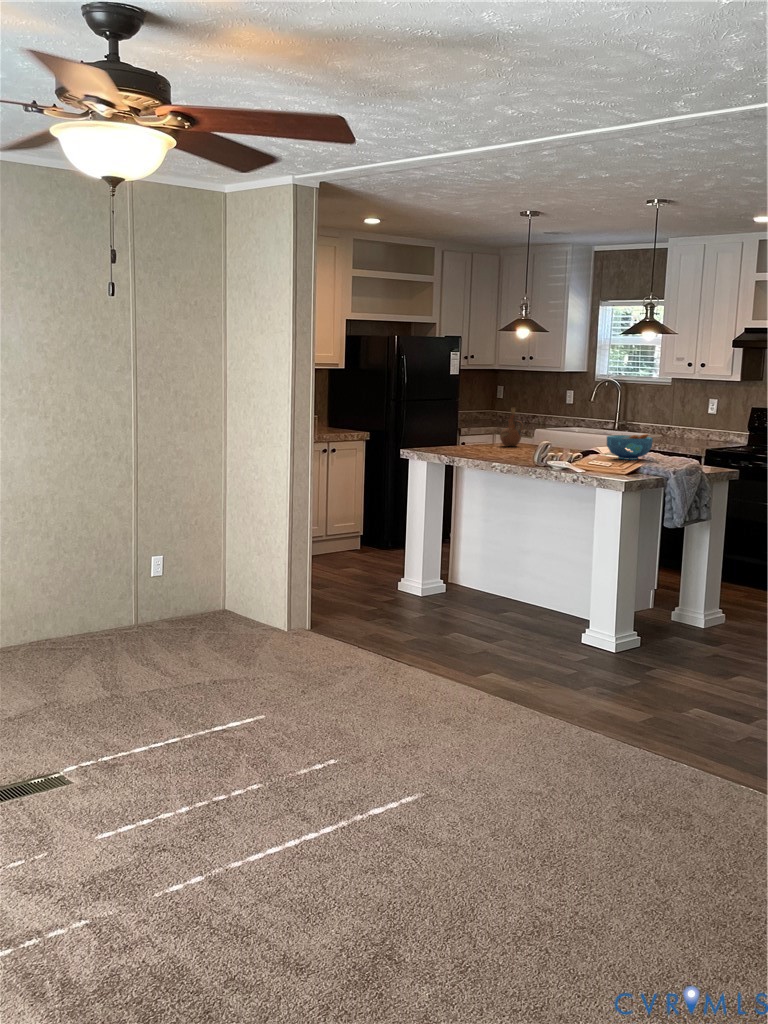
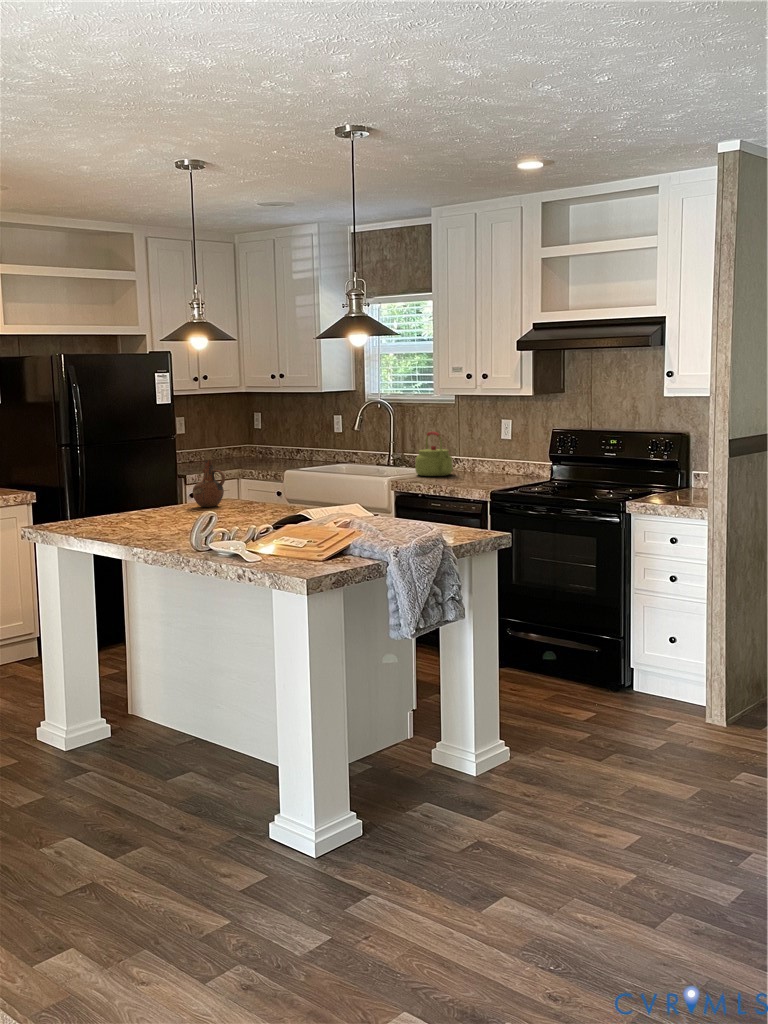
kettle: none [639,405,669,439] -> present [415,432,453,476]
bowl: present [607,434,653,460] -> none [310,490,378,530]

